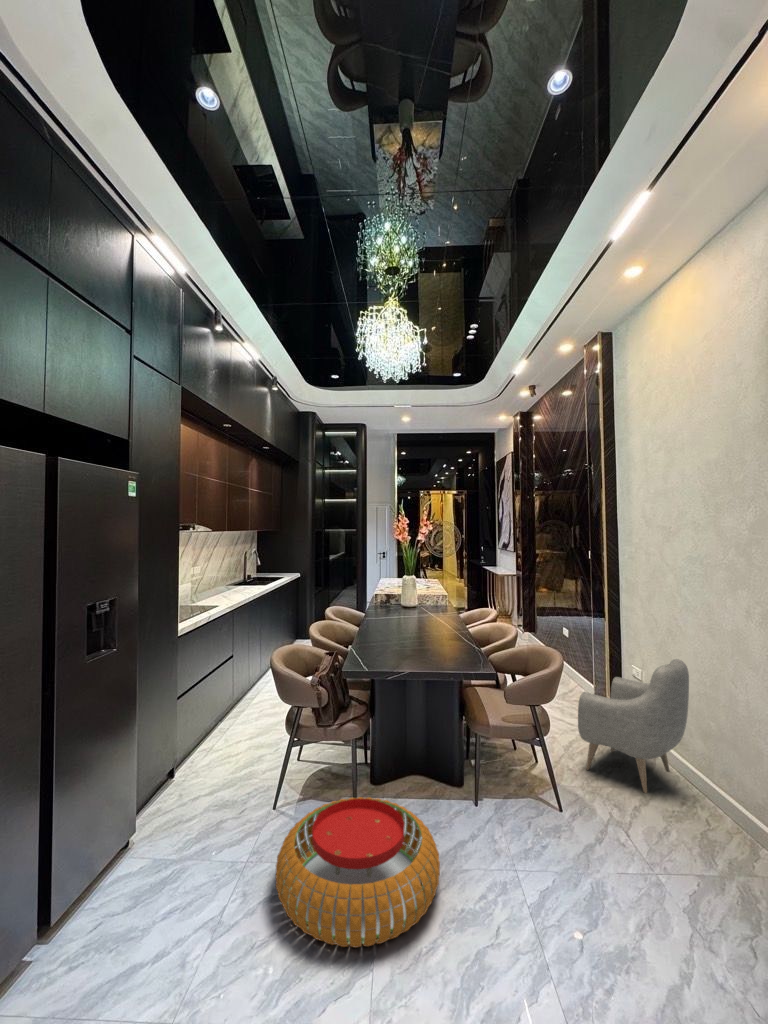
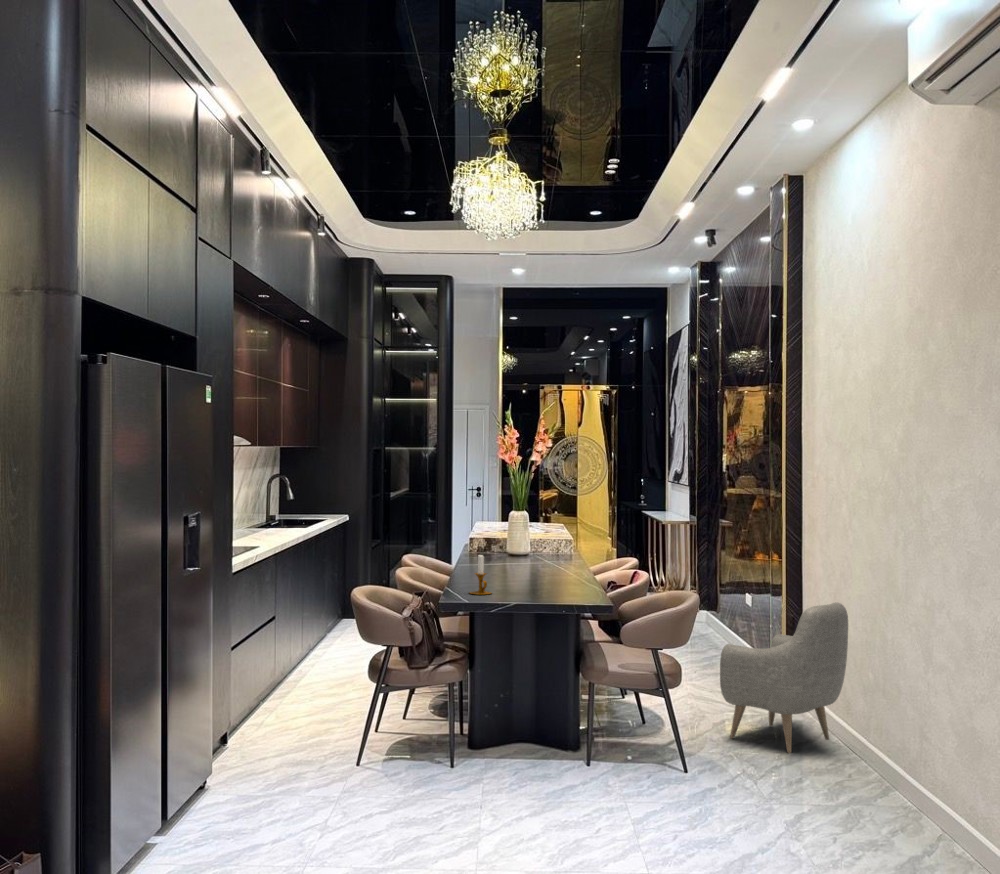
candlestick: none [367,629,388,666] -> present [470,555,491,595]
pouf: present [276,797,440,948] -> none [380,728,543,824]

